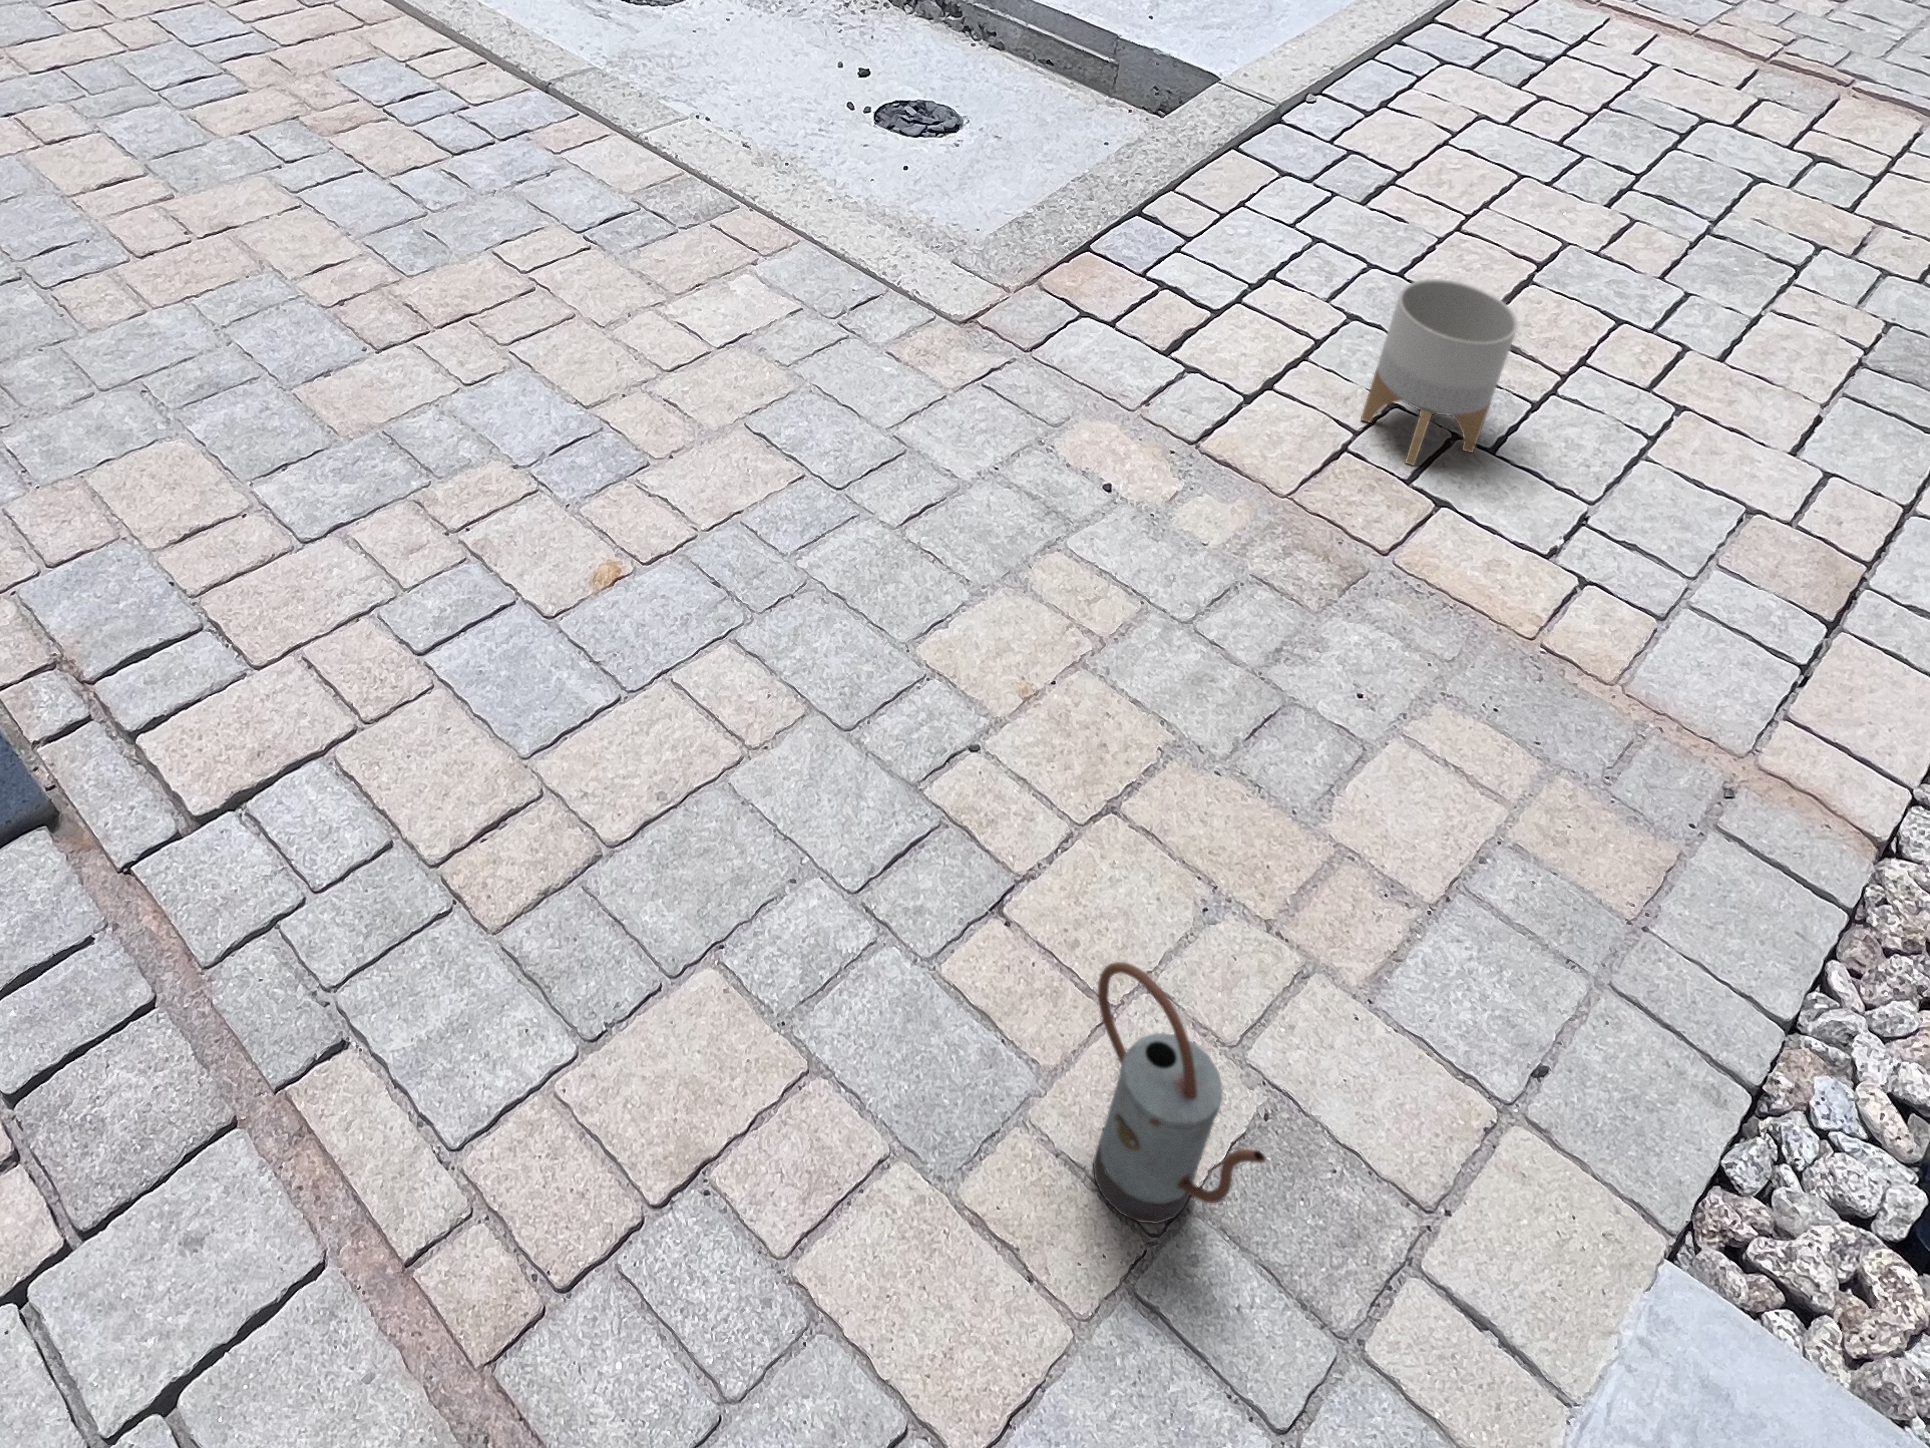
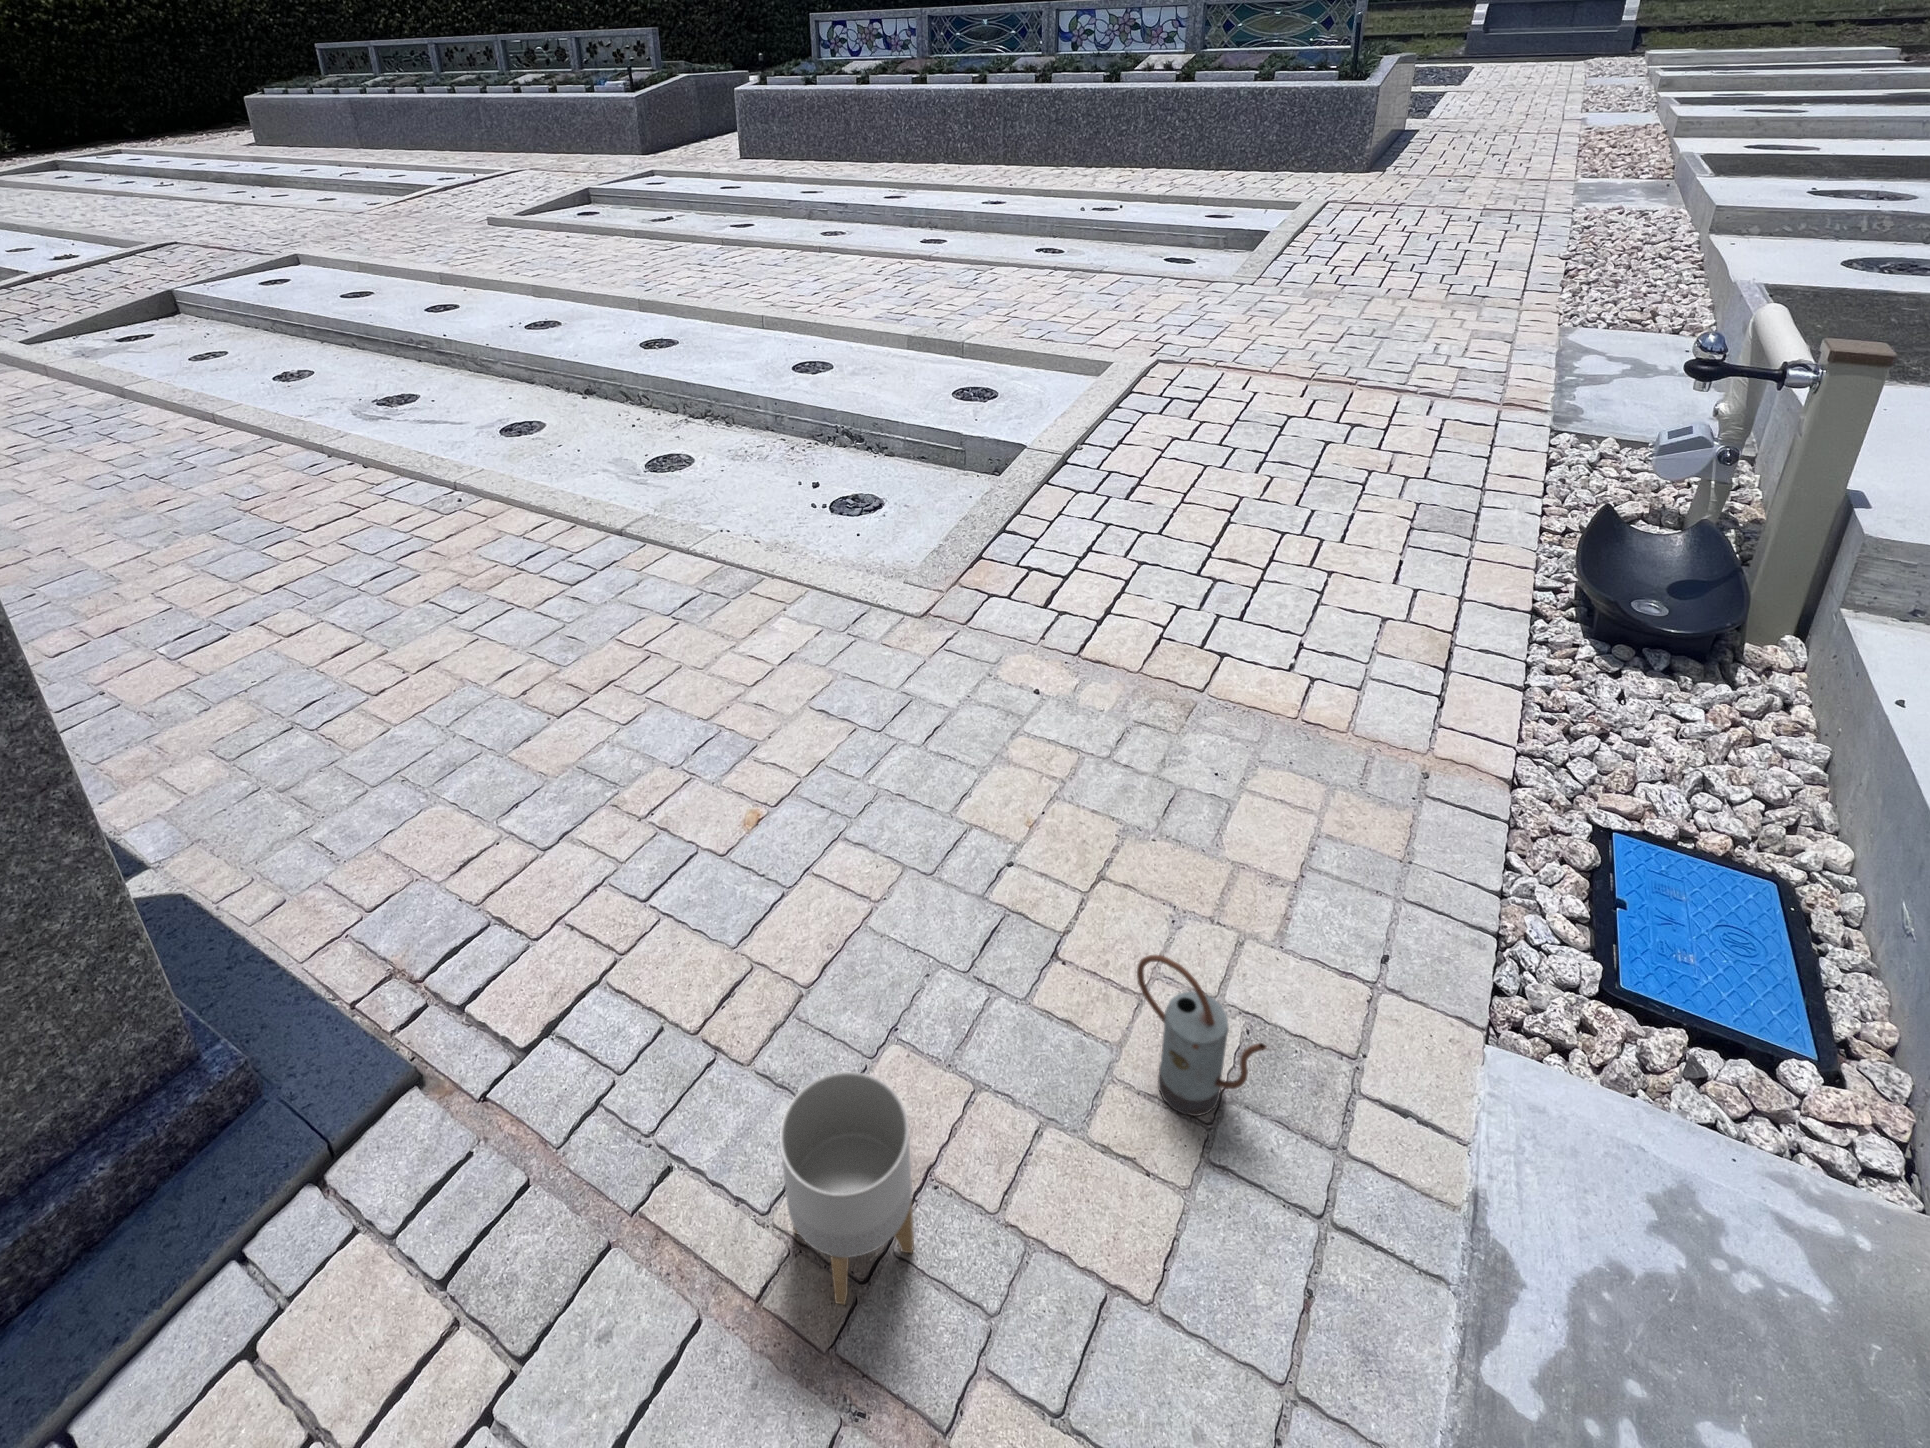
planter: present [1361,279,1518,465] -> present [779,1072,914,1305]

